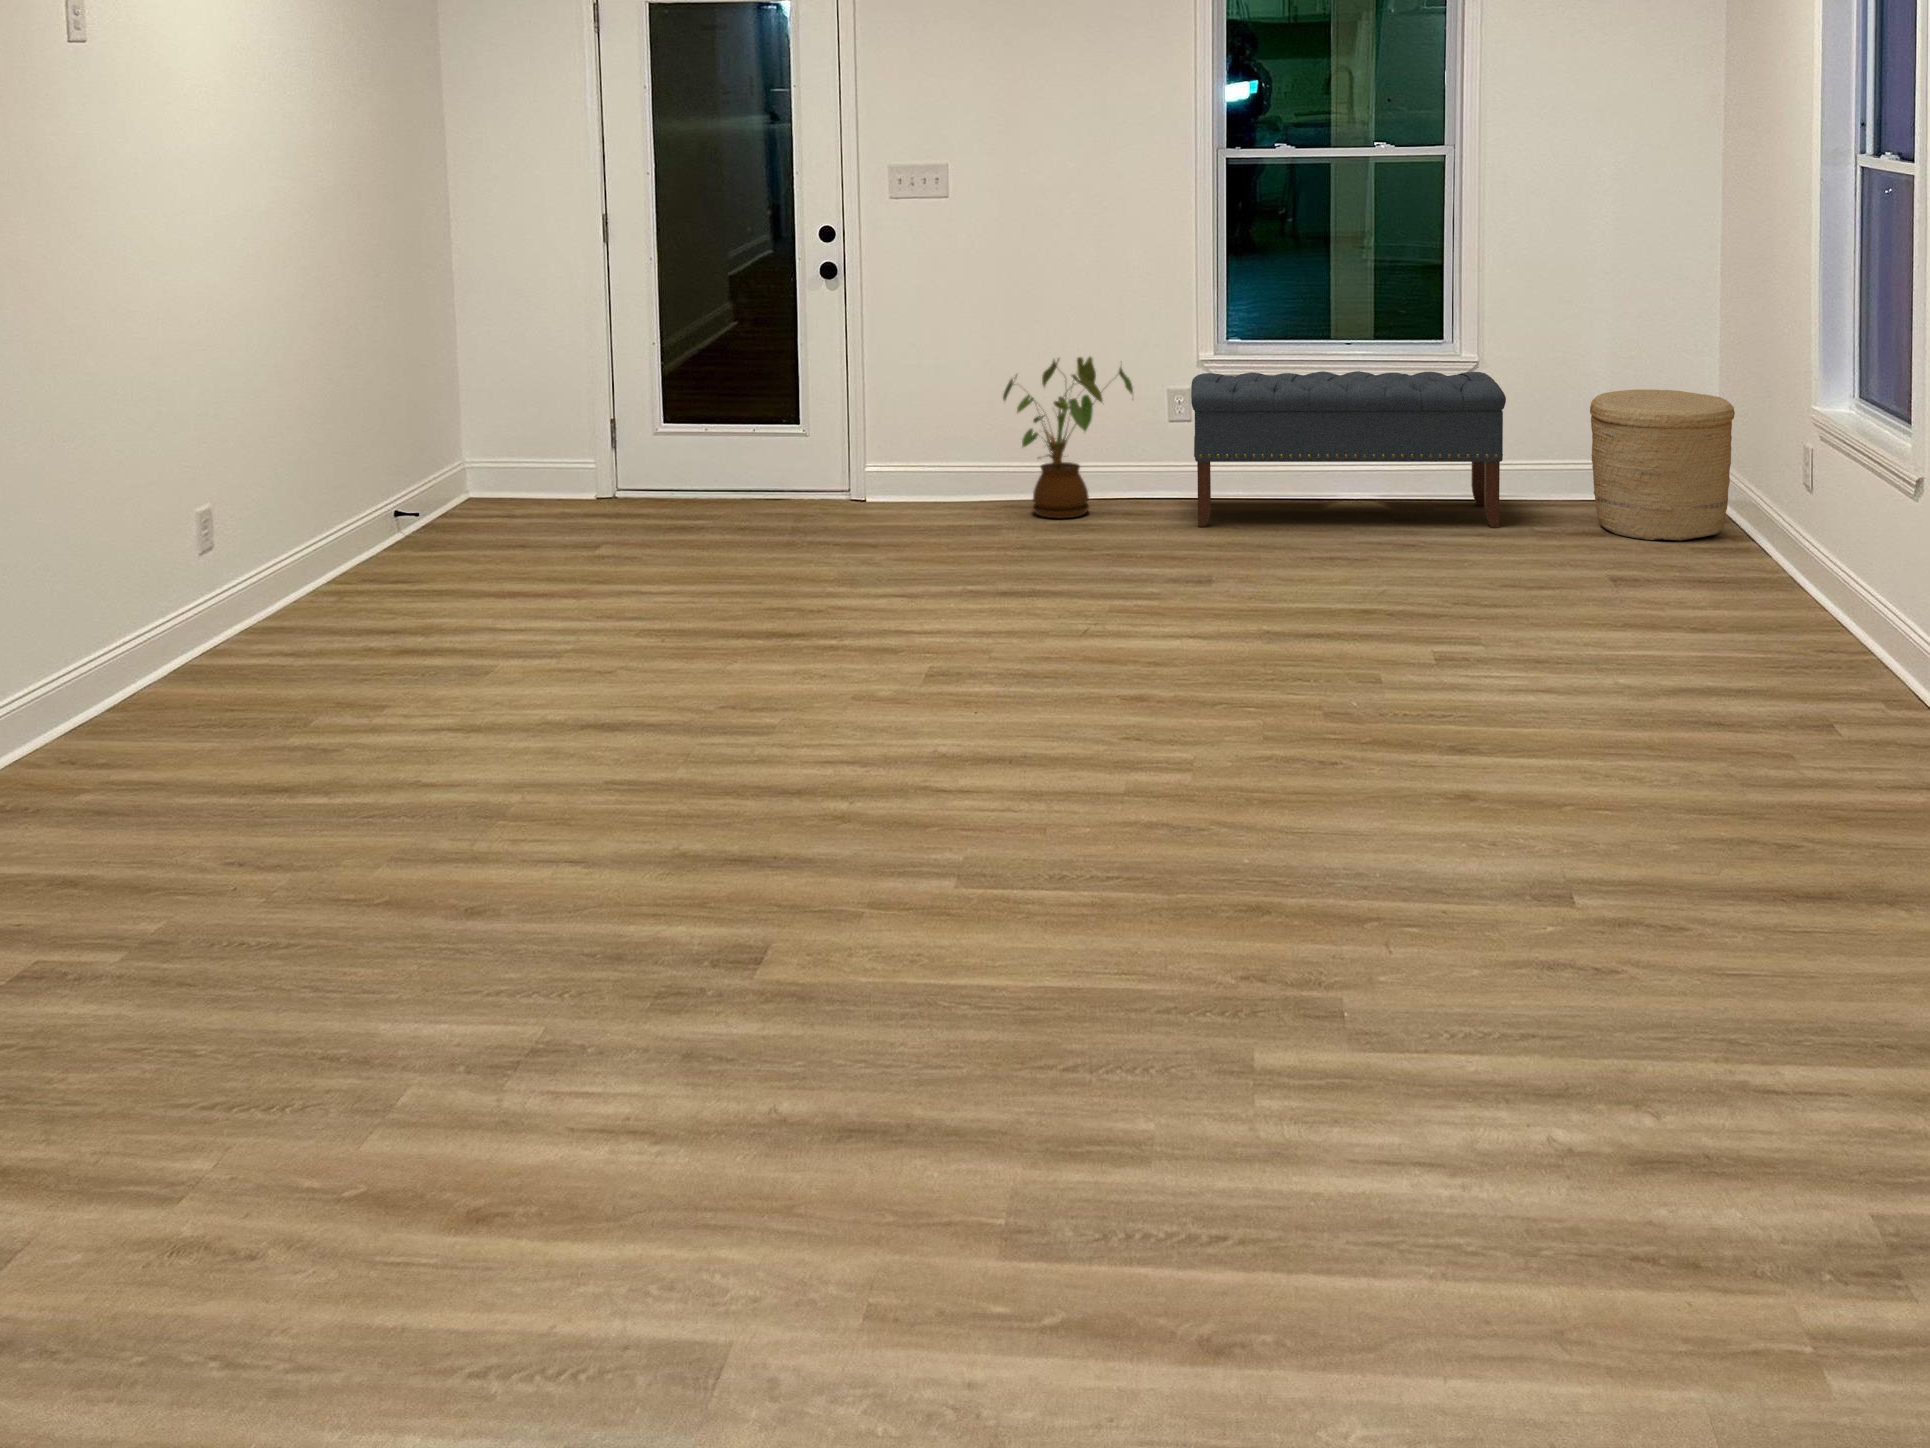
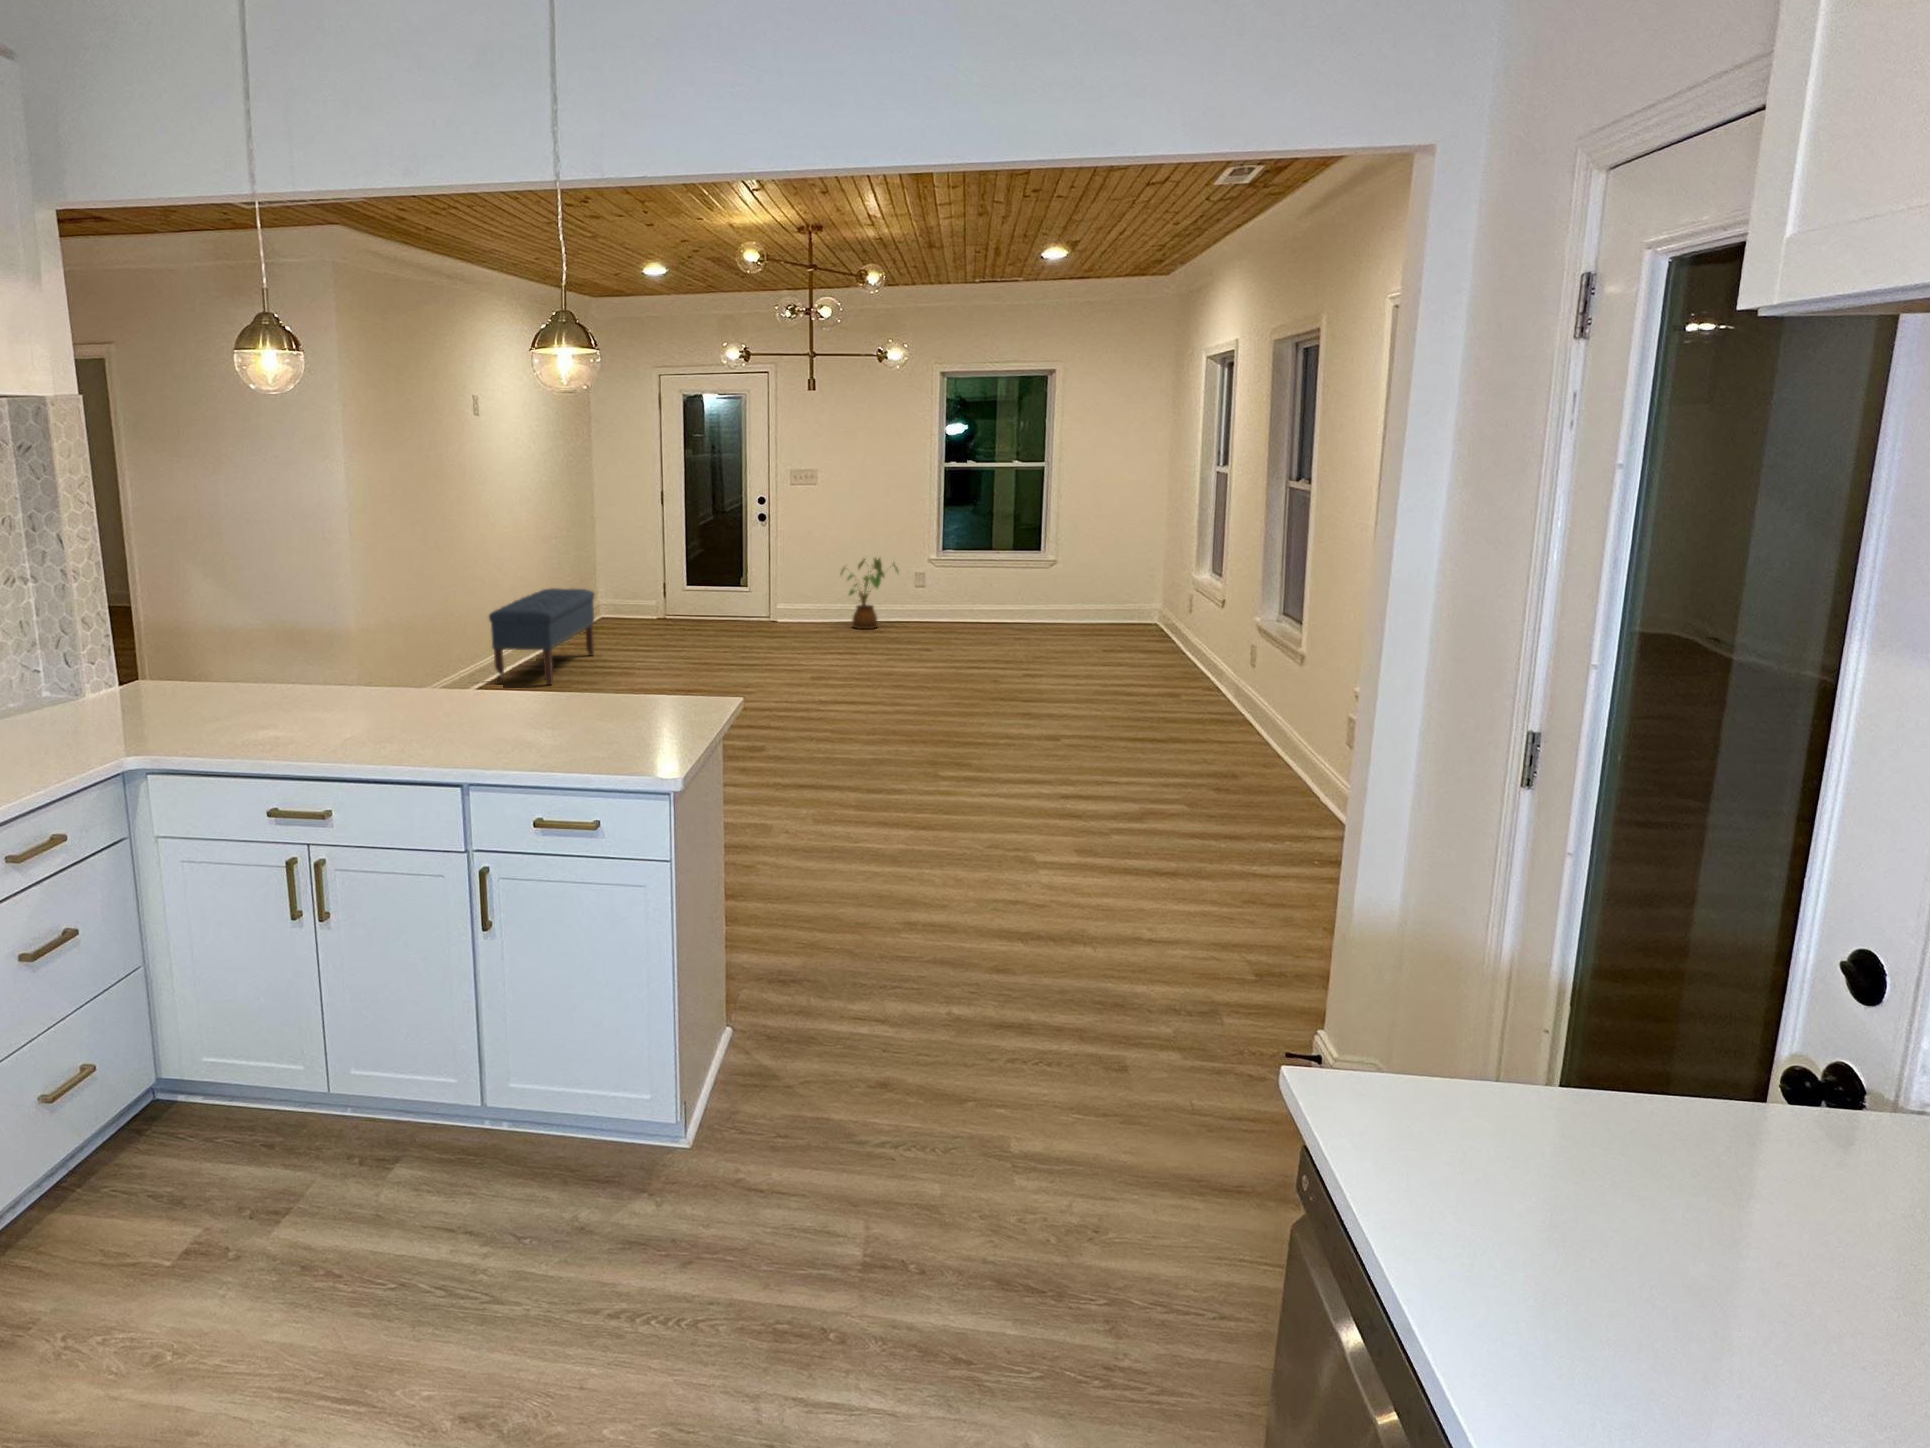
bench: present [1191,371,1506,527] -> present [489,588,595,685]
woven basket: present [1590,389,1735,540] -> none [1106,574,1171,640]

